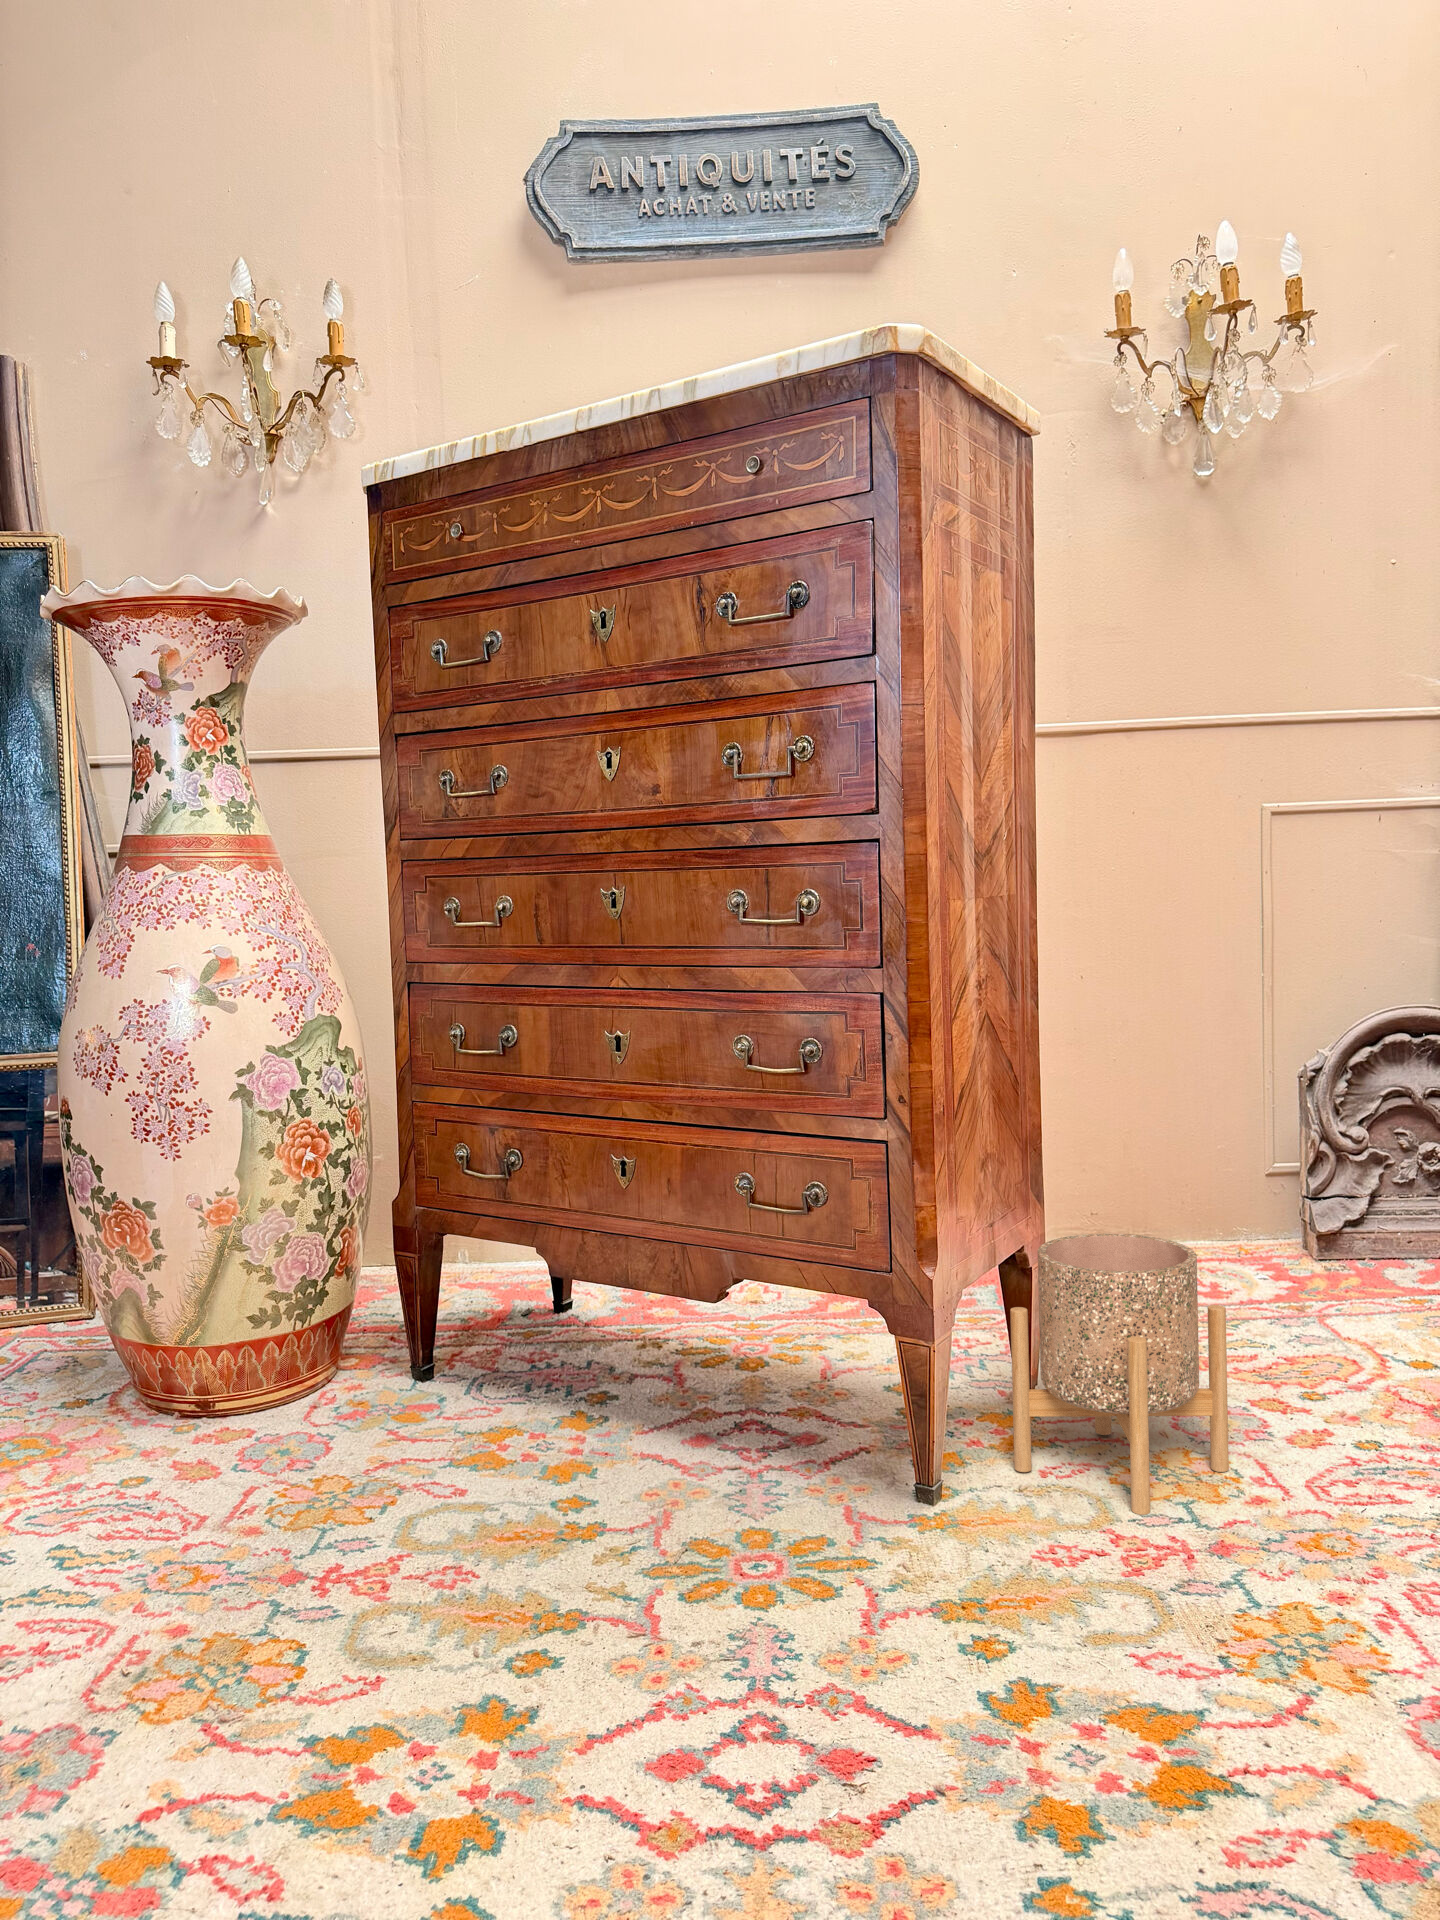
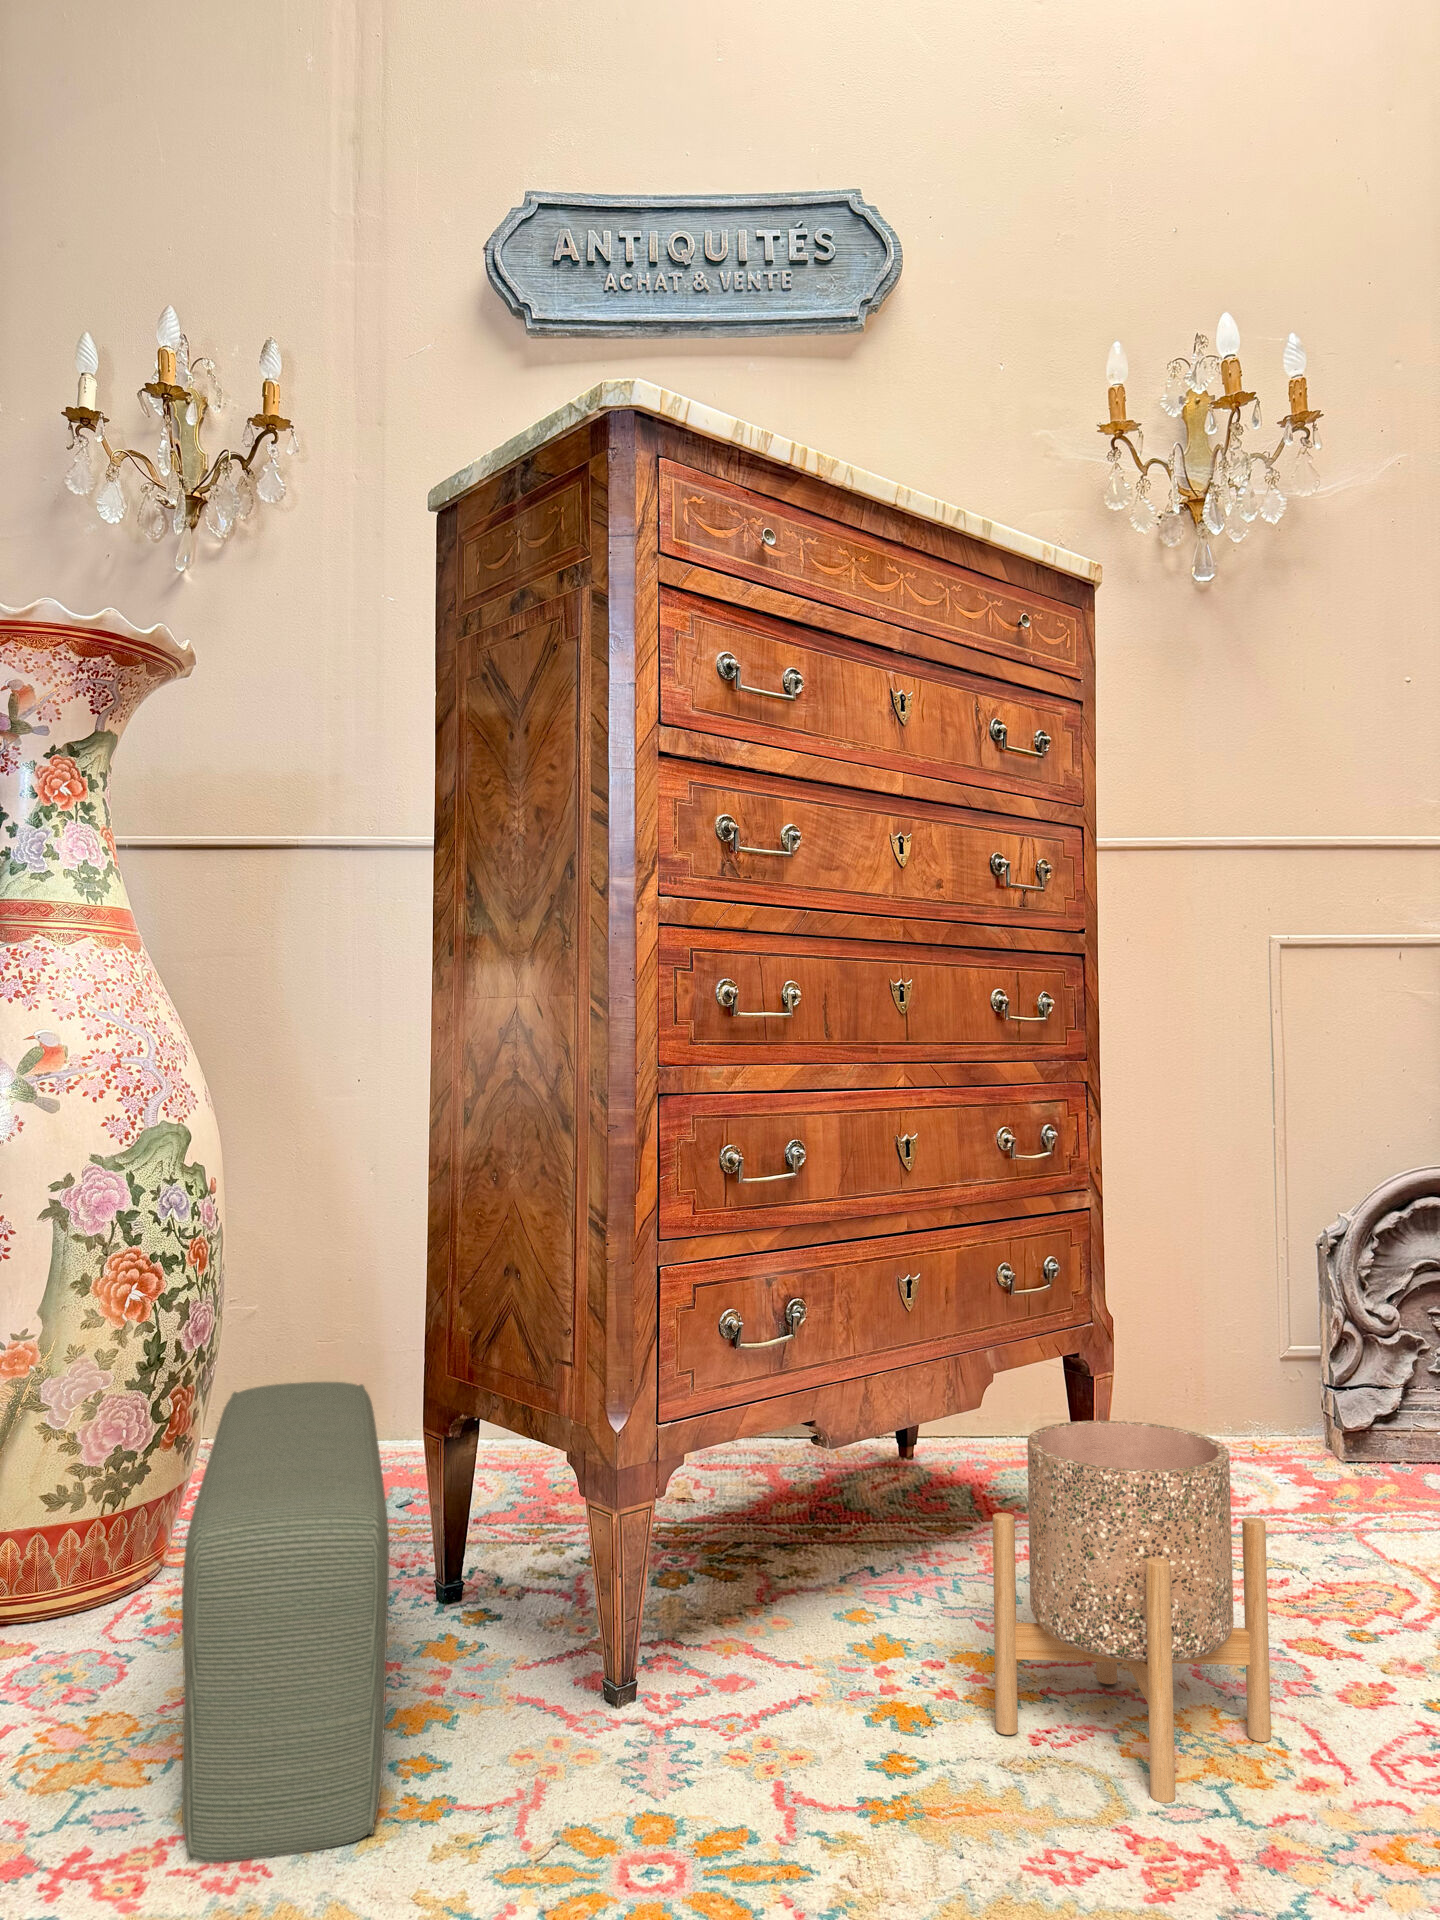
pouf: none [390,1221,551,1570] -> present [182,1382,389,1862]

